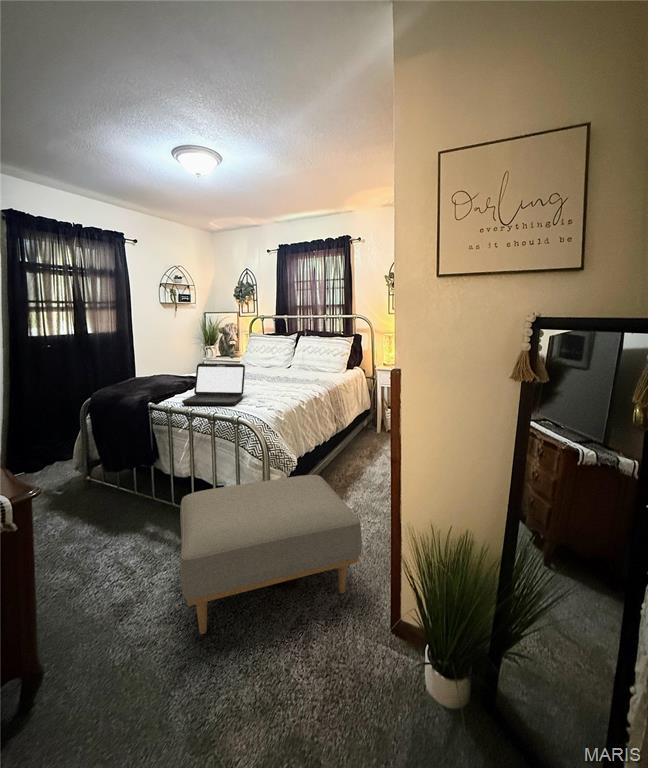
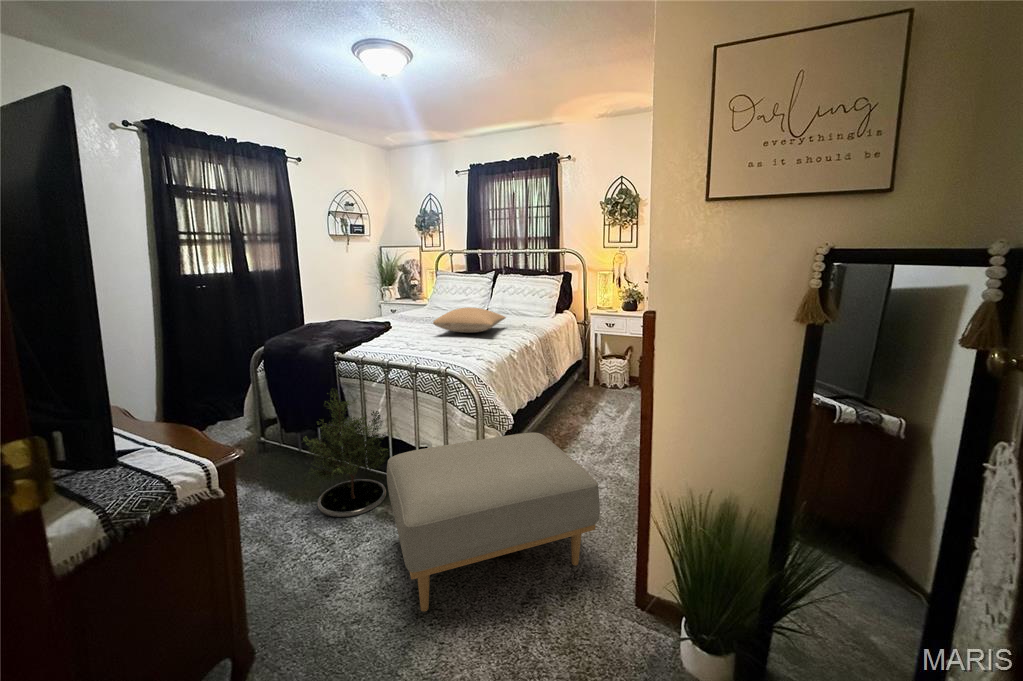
laptop: present [182,363,245,405] -> none [374,305,445,354]
pillow: none [237,366,302,387] -> present [433,307,506,333]
potted tree: none [111,434,193,547] -> present [303,388,389,517]

